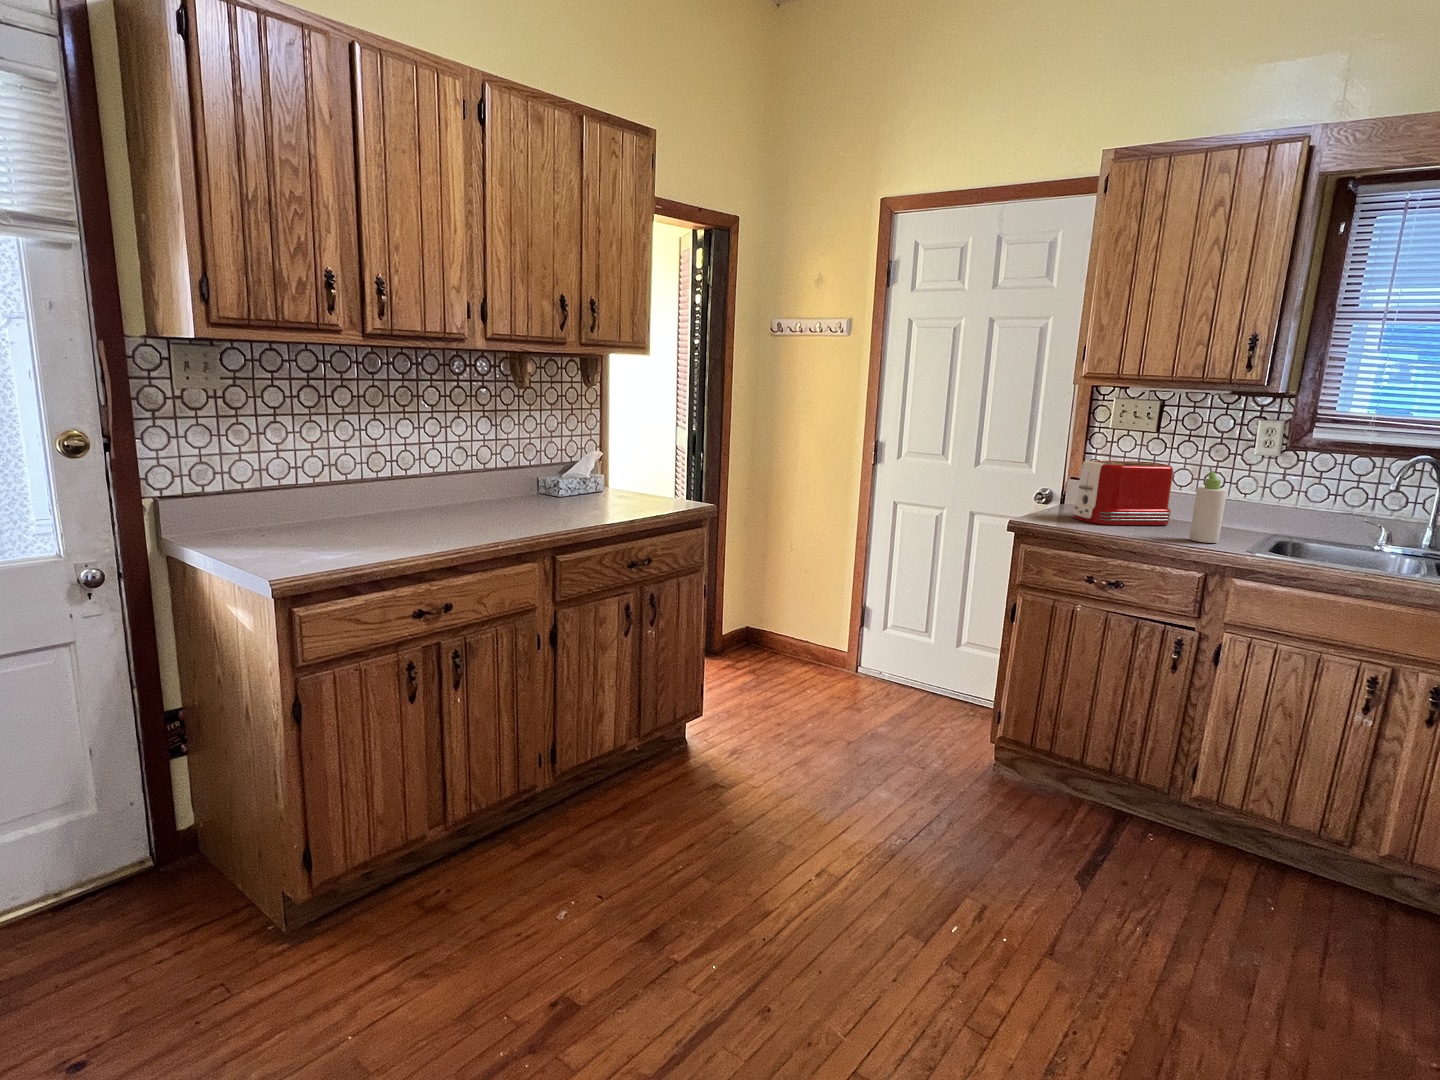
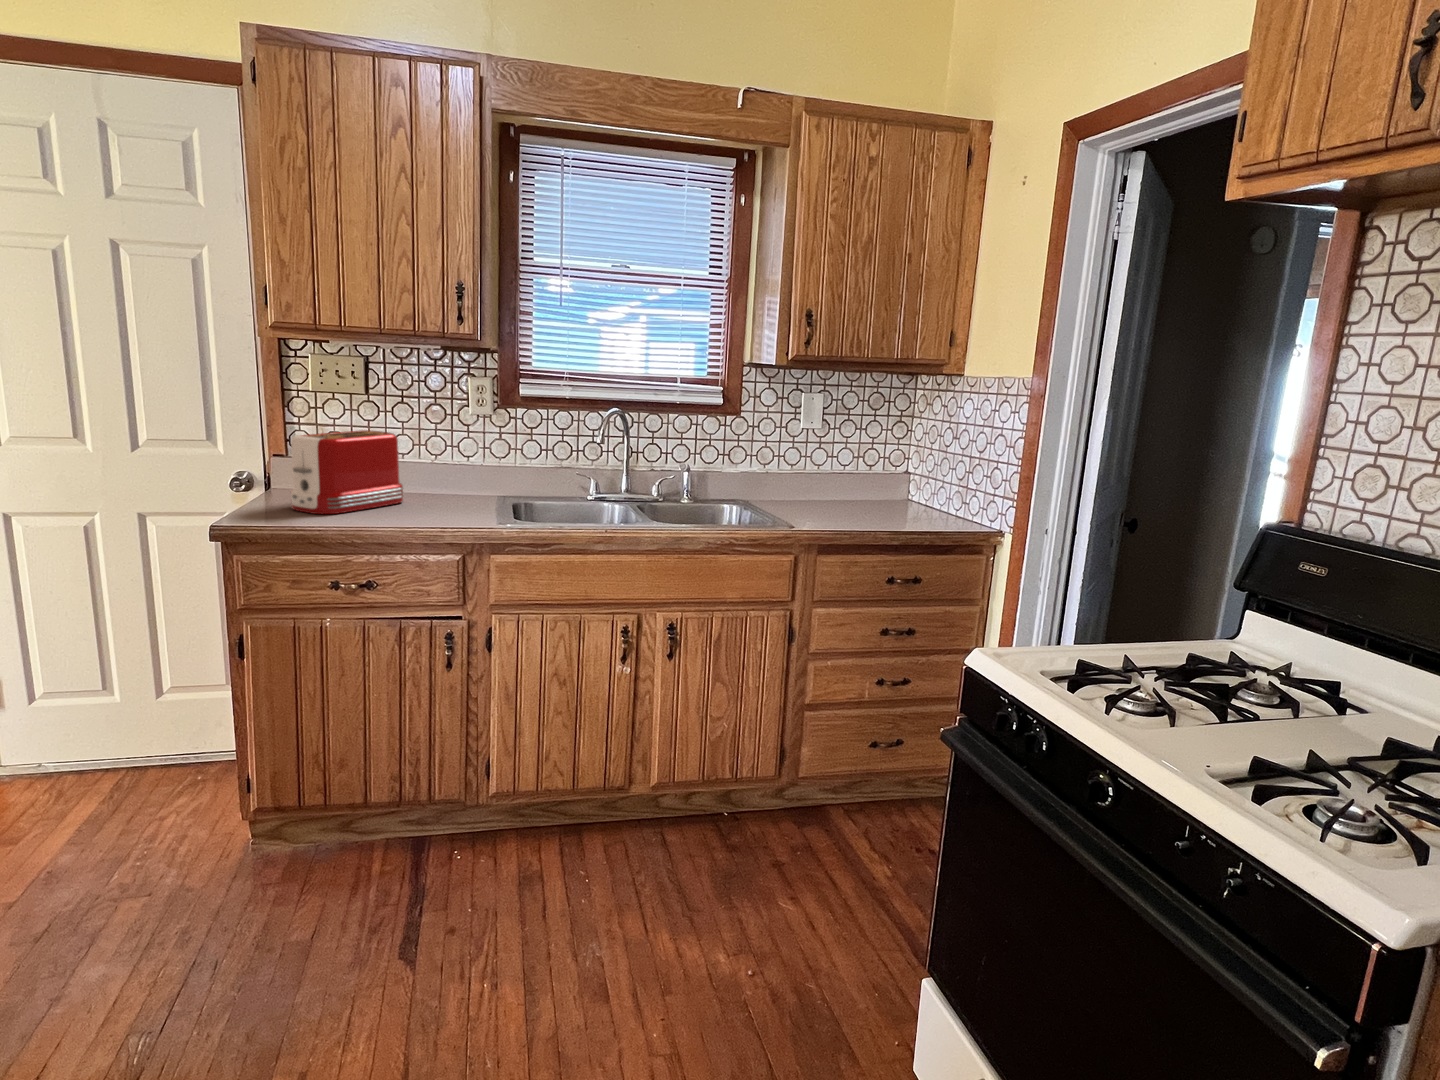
bottle: present [1190,466,1227,543] -> none [433,432,465,519]

